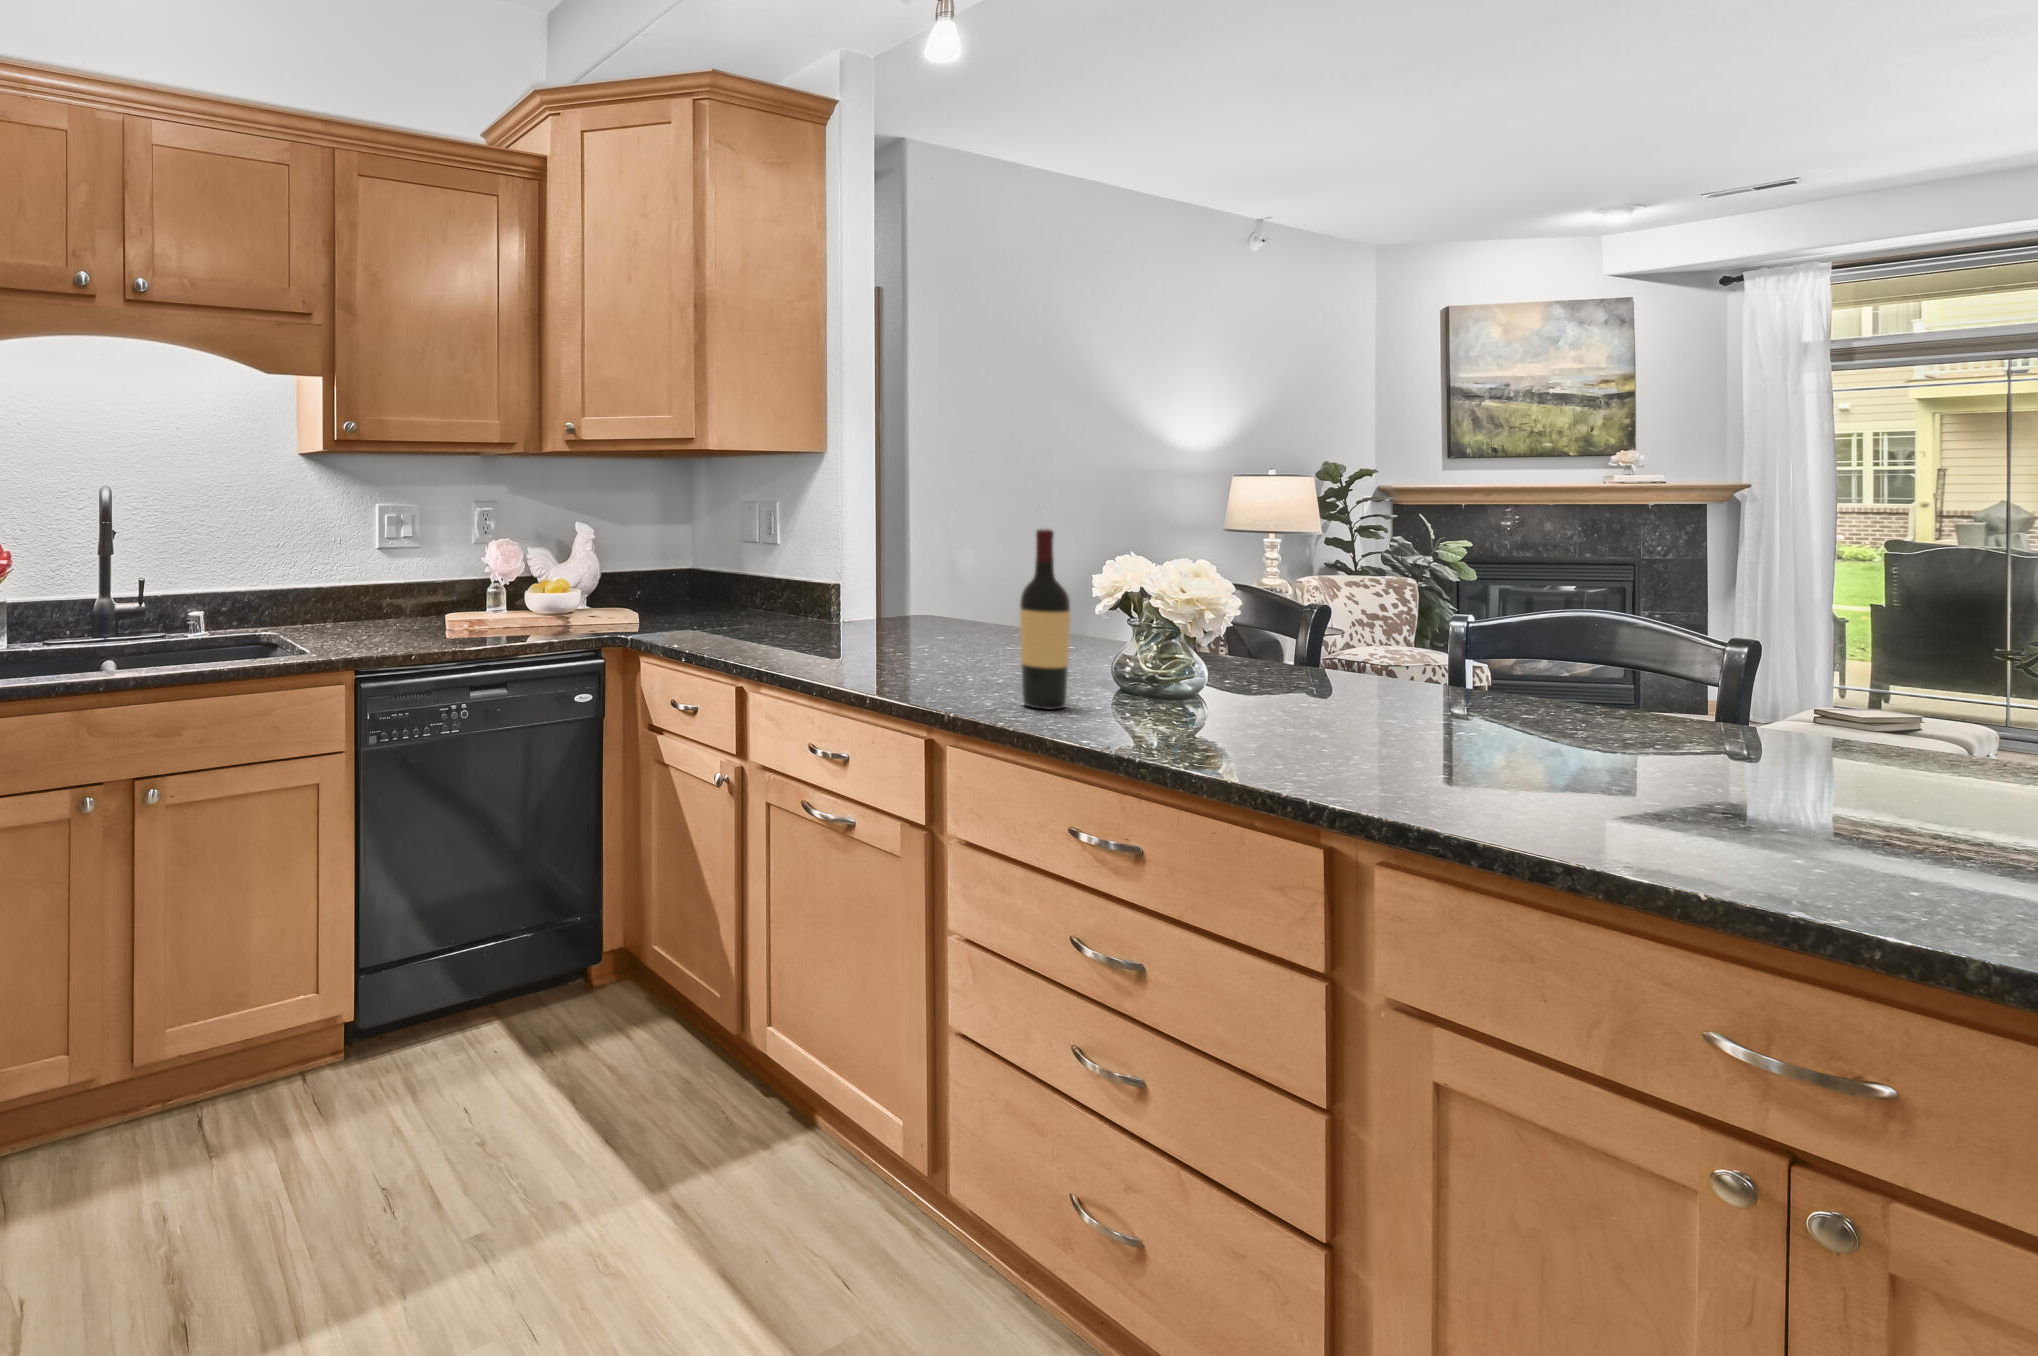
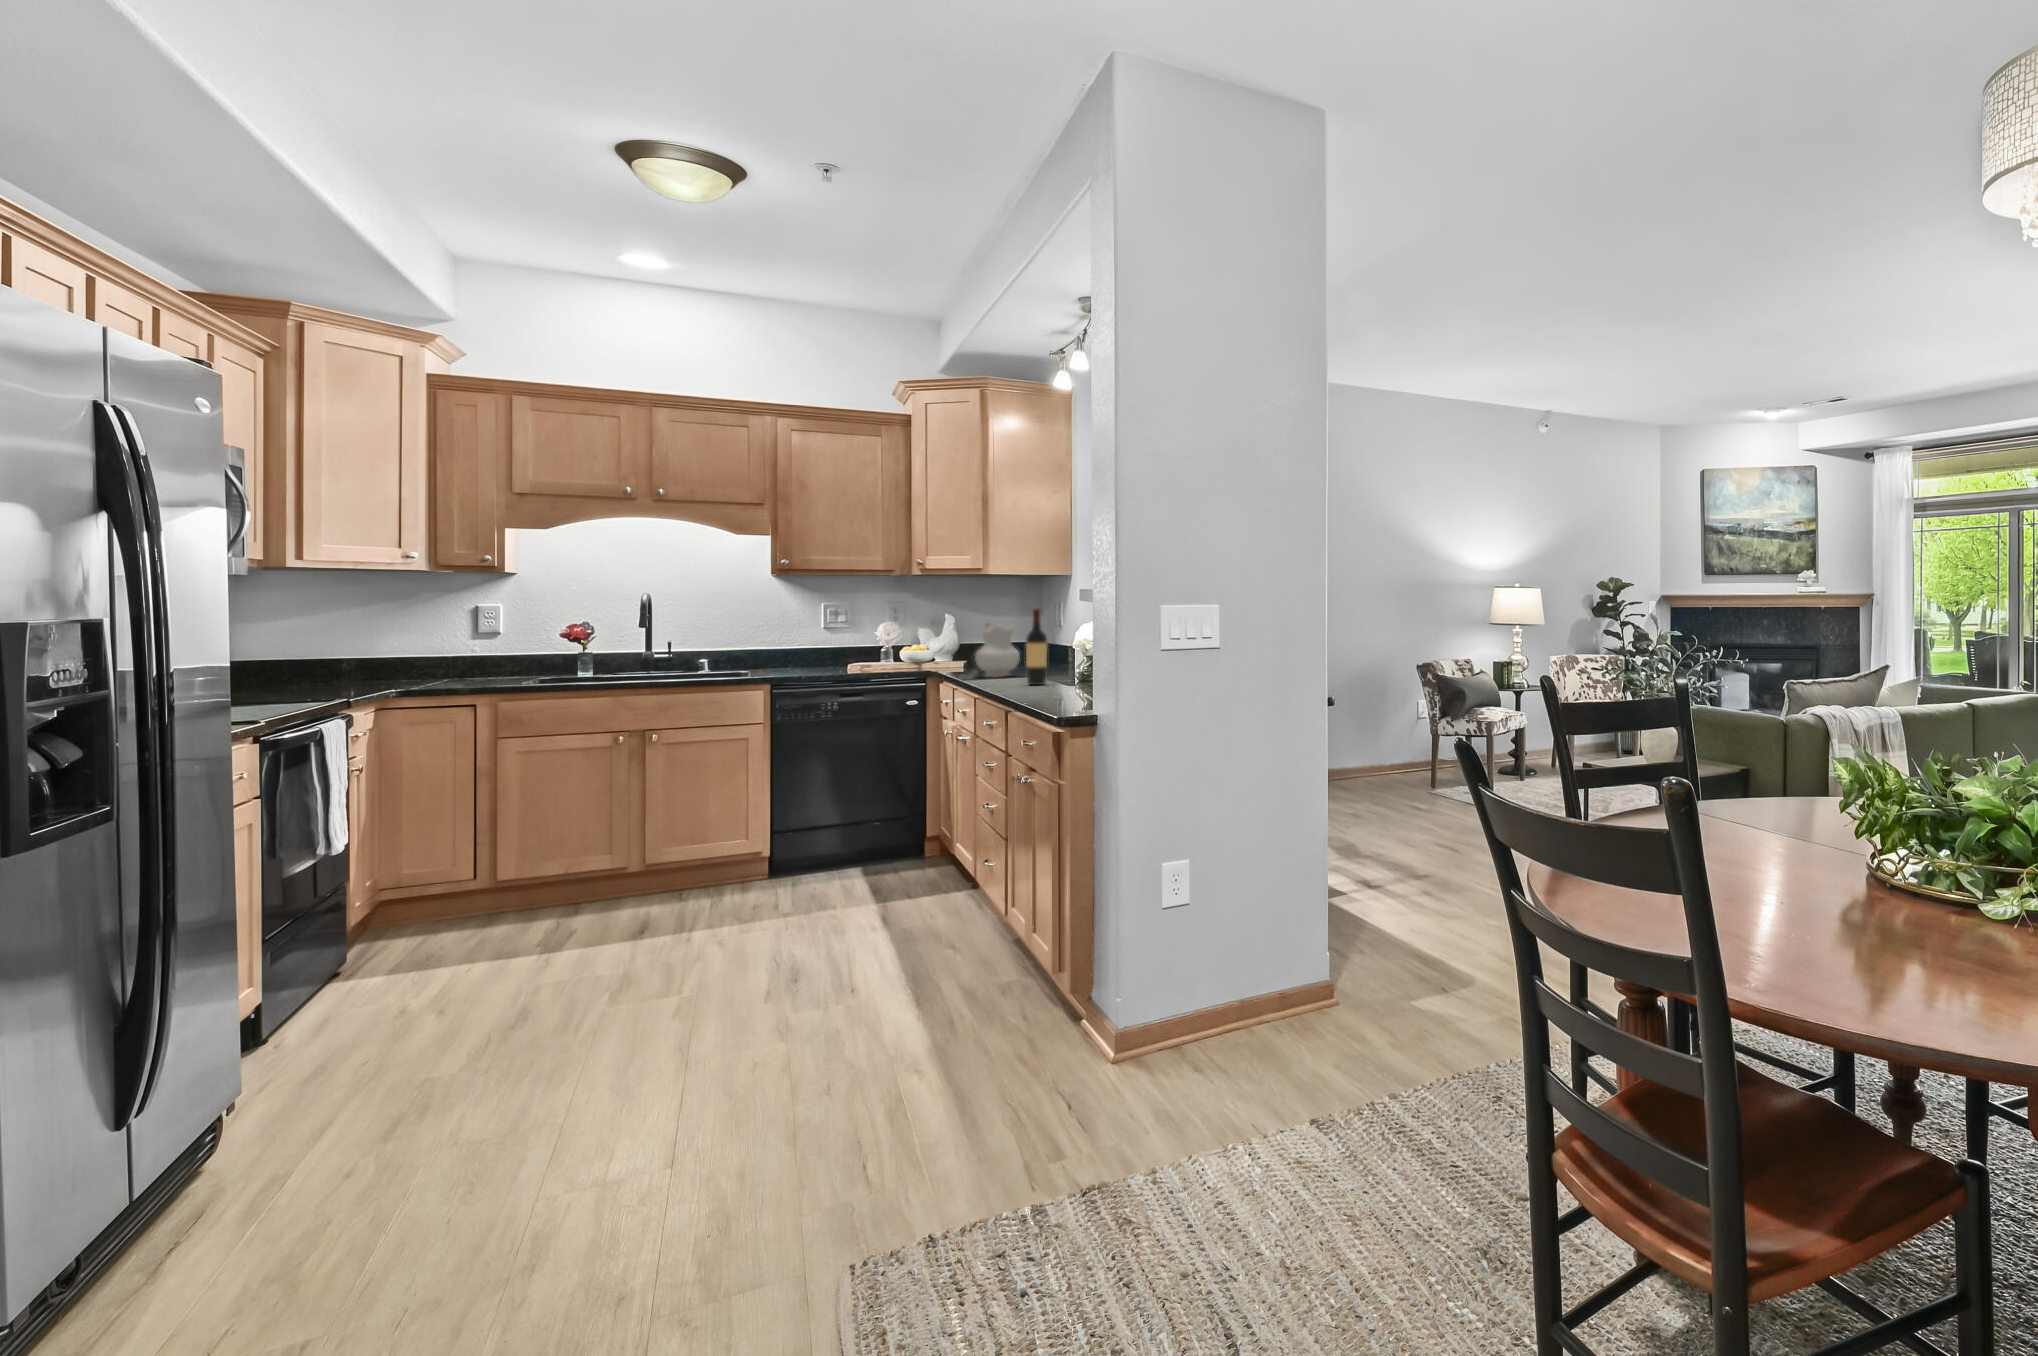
ceramic pitcher: none [710,541,790,649] -> present [975,623,1020,677]

